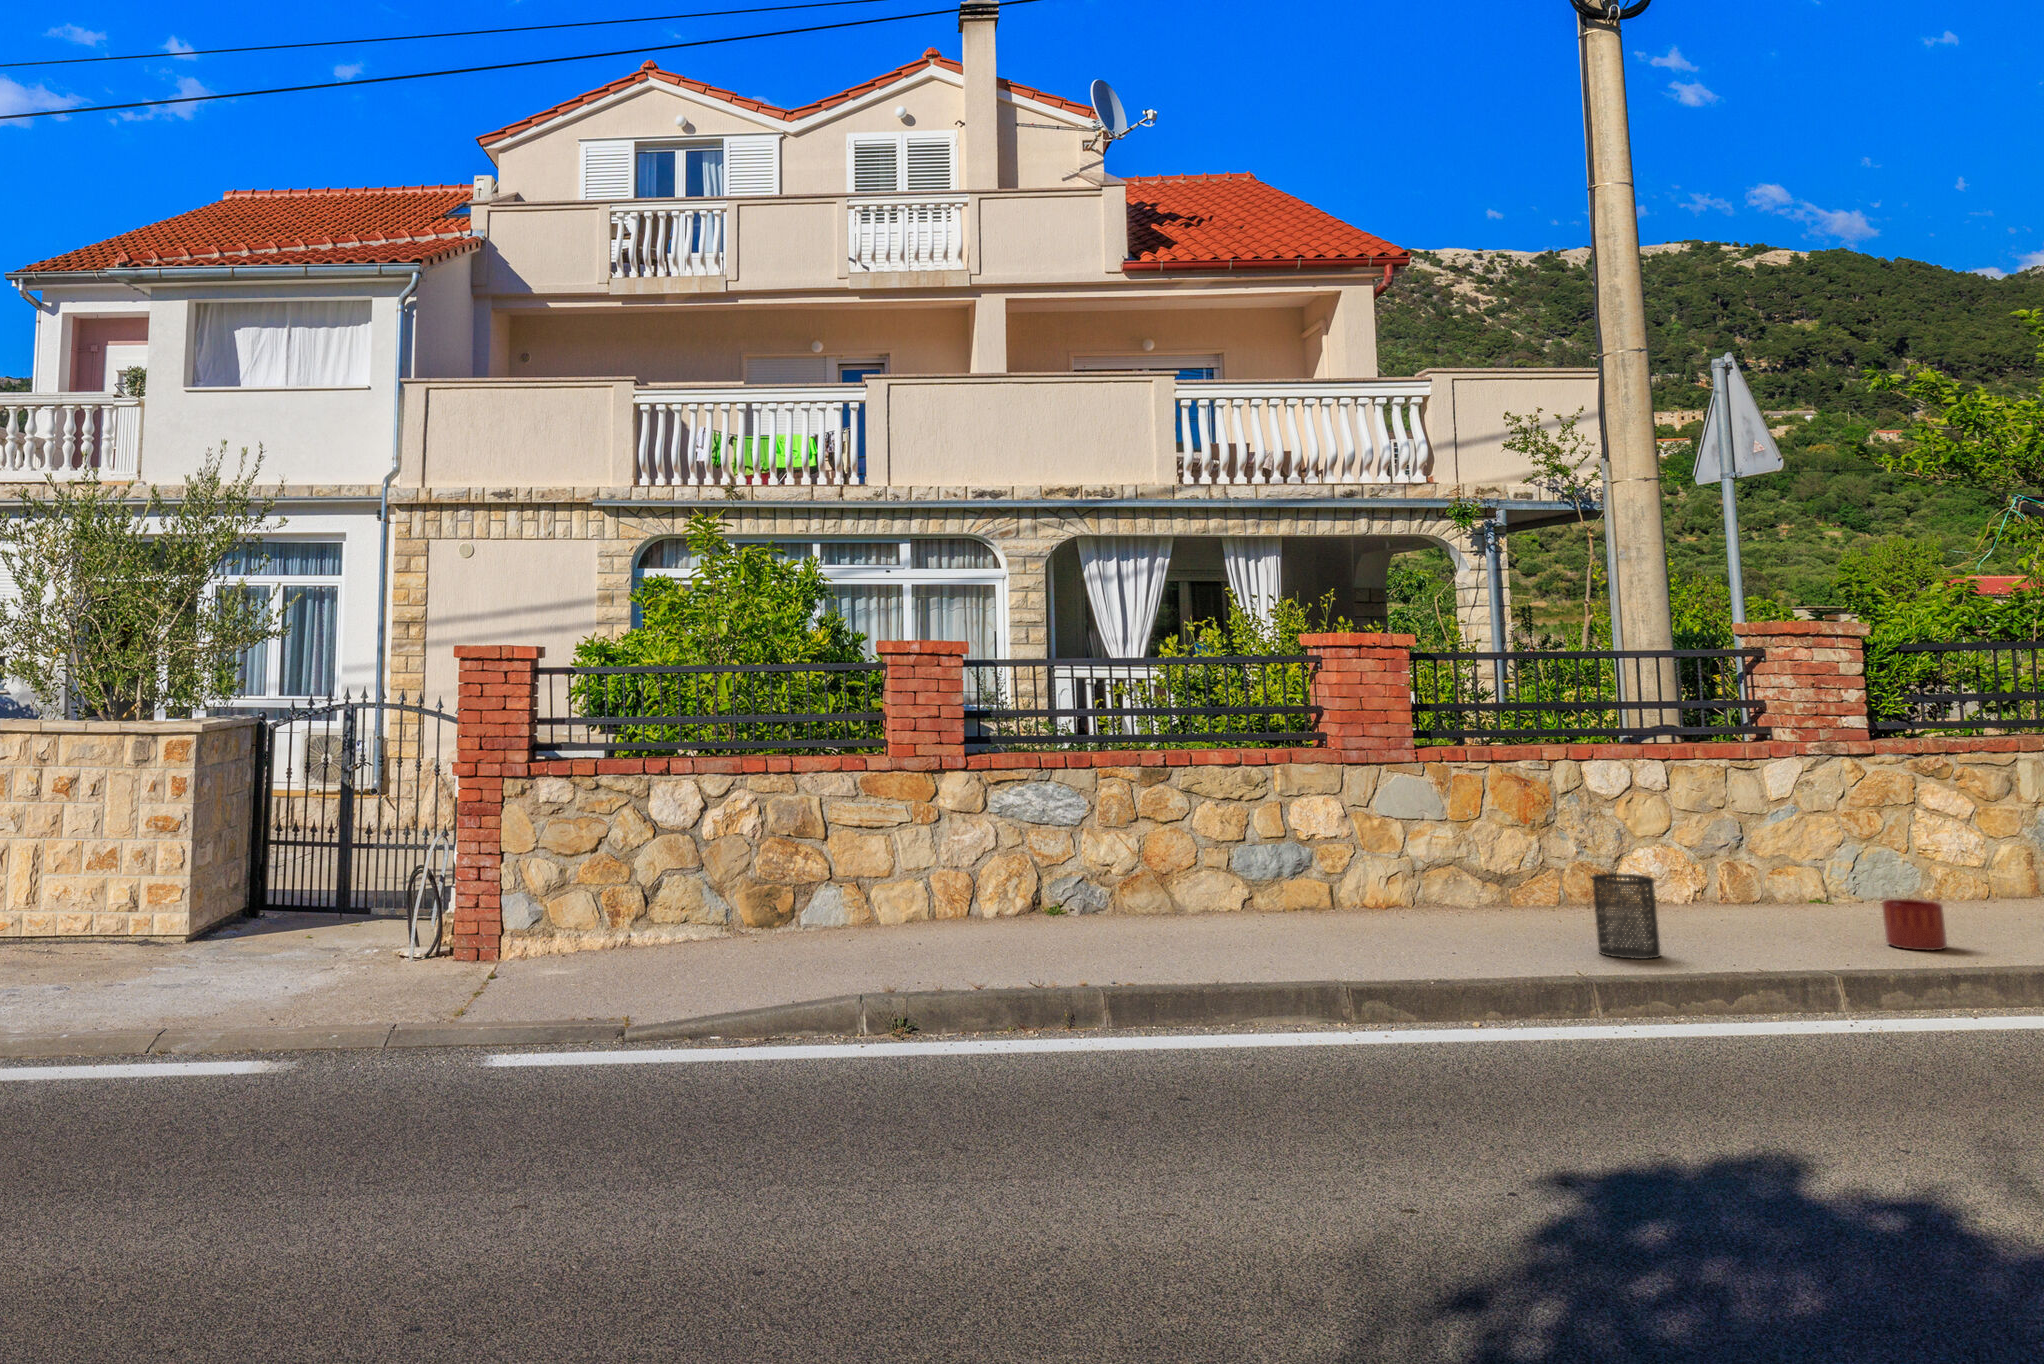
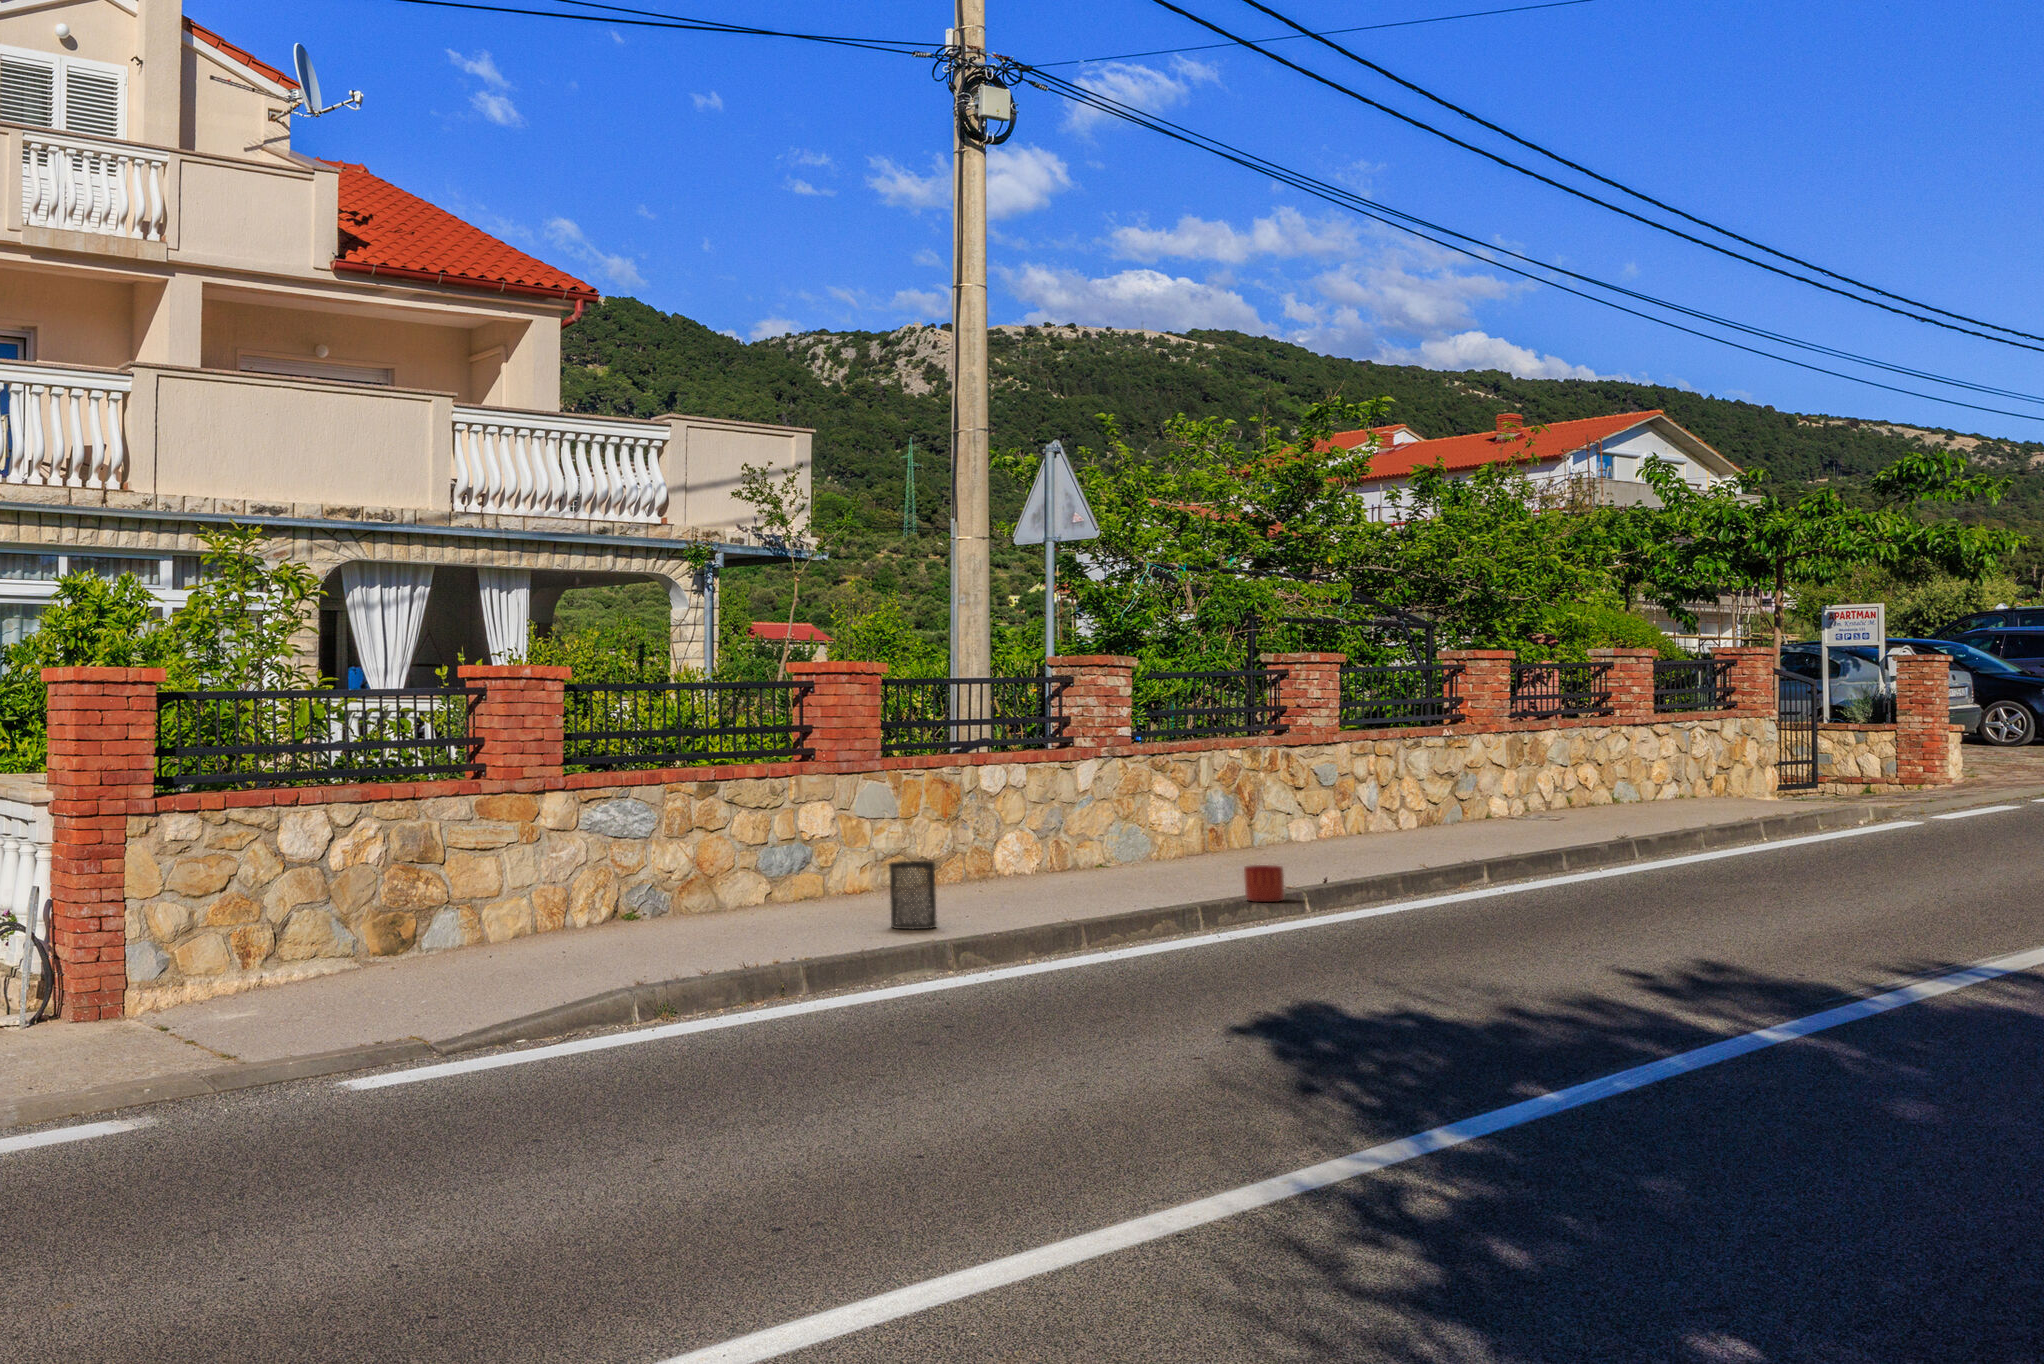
trash can: present [1591,873,1660,959] -> present [889,861,937,929]

